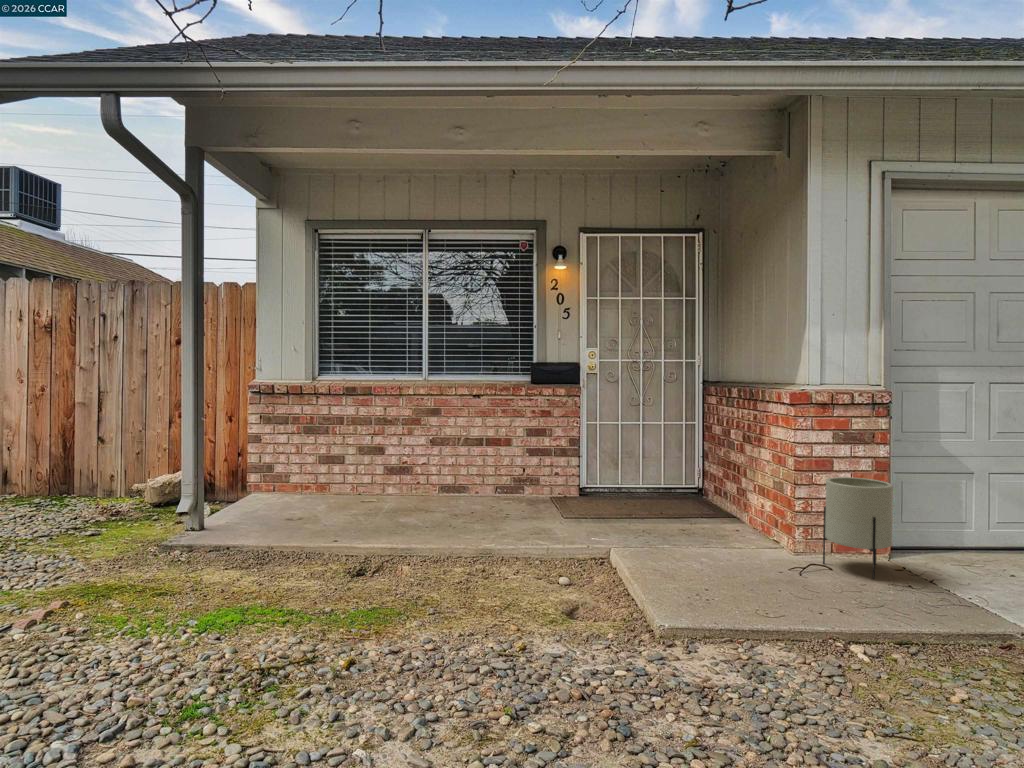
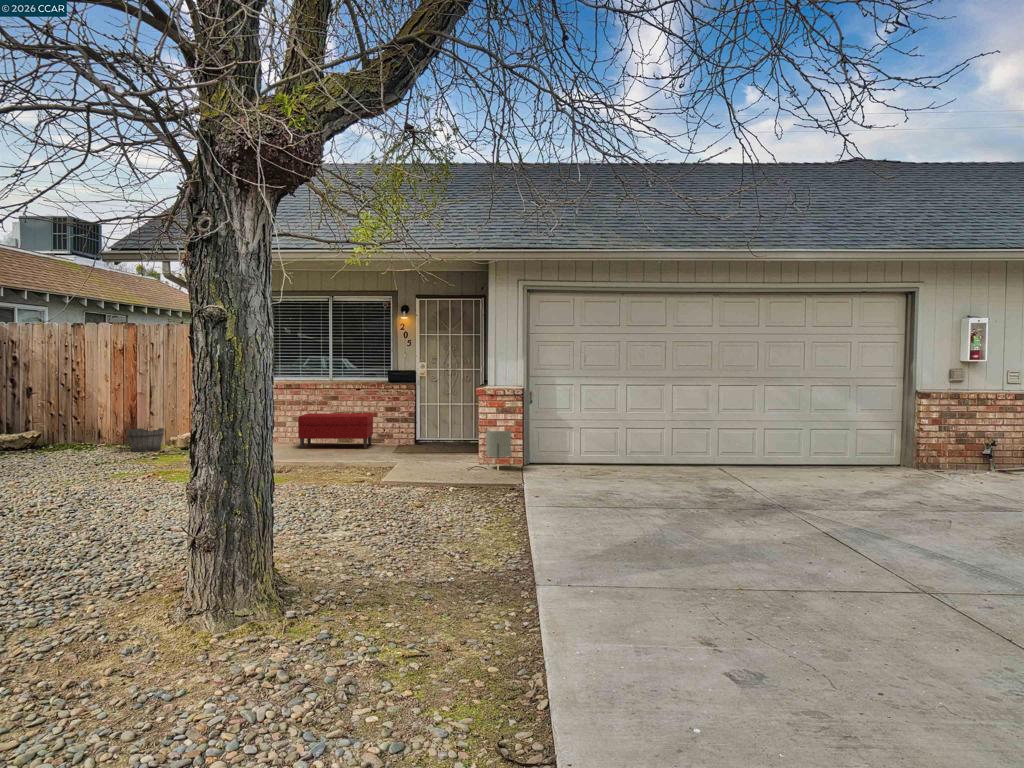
bench: none [372,440,505,508] -> present [298,413,373,449]
wooden bucket: none [47,456,122,514] -> present [127,424,164,452]

